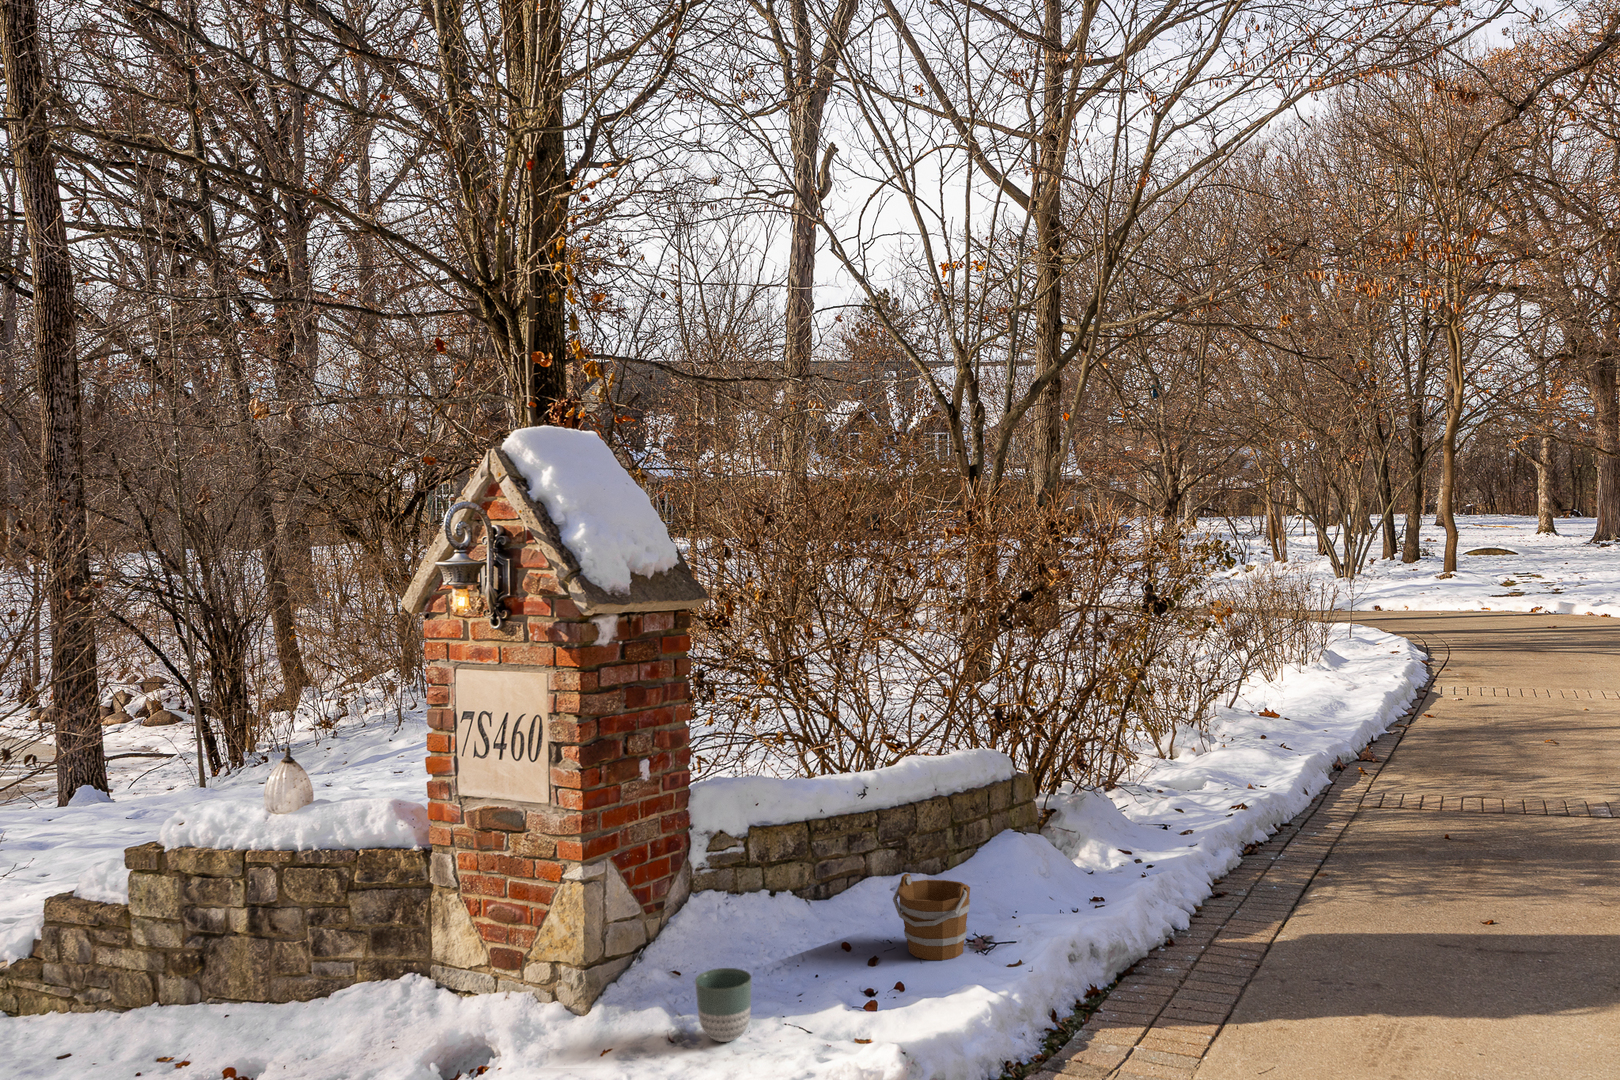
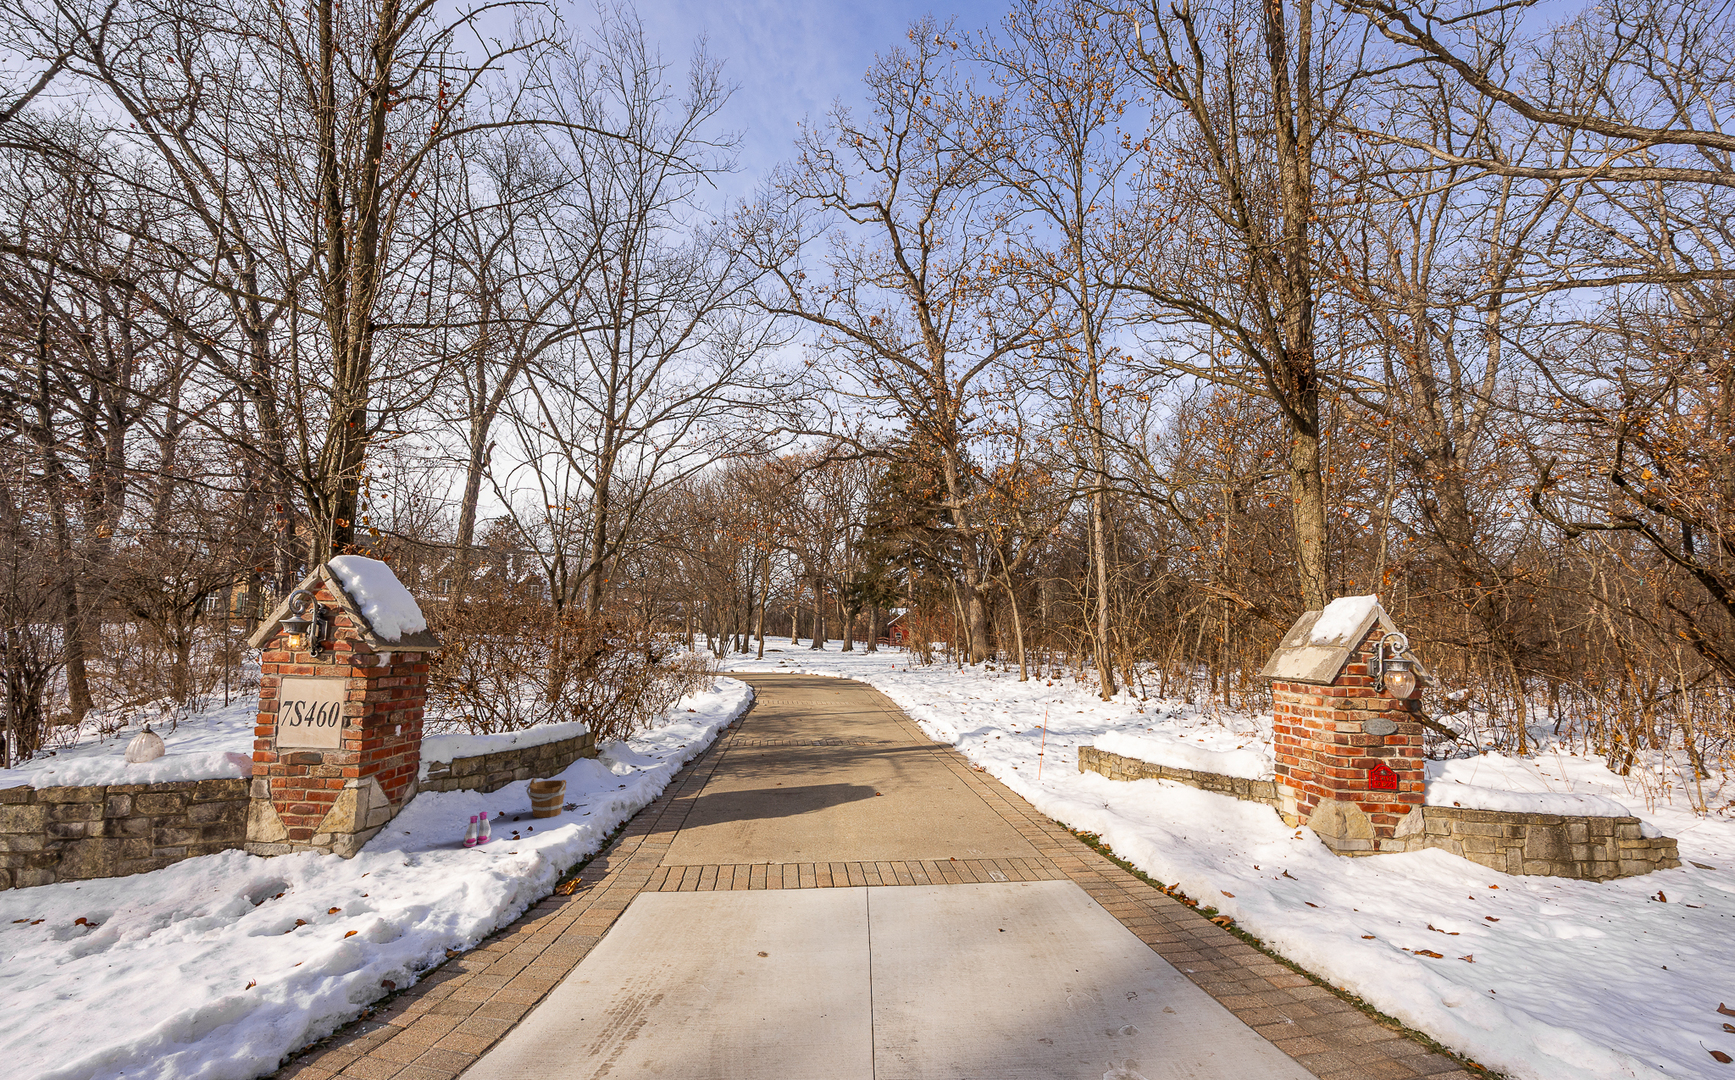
boots: none [775,946,828,1021] -> present [463,812,491,847]
planter: present [695,968,751,1042] -> none [423,823,454,858]

